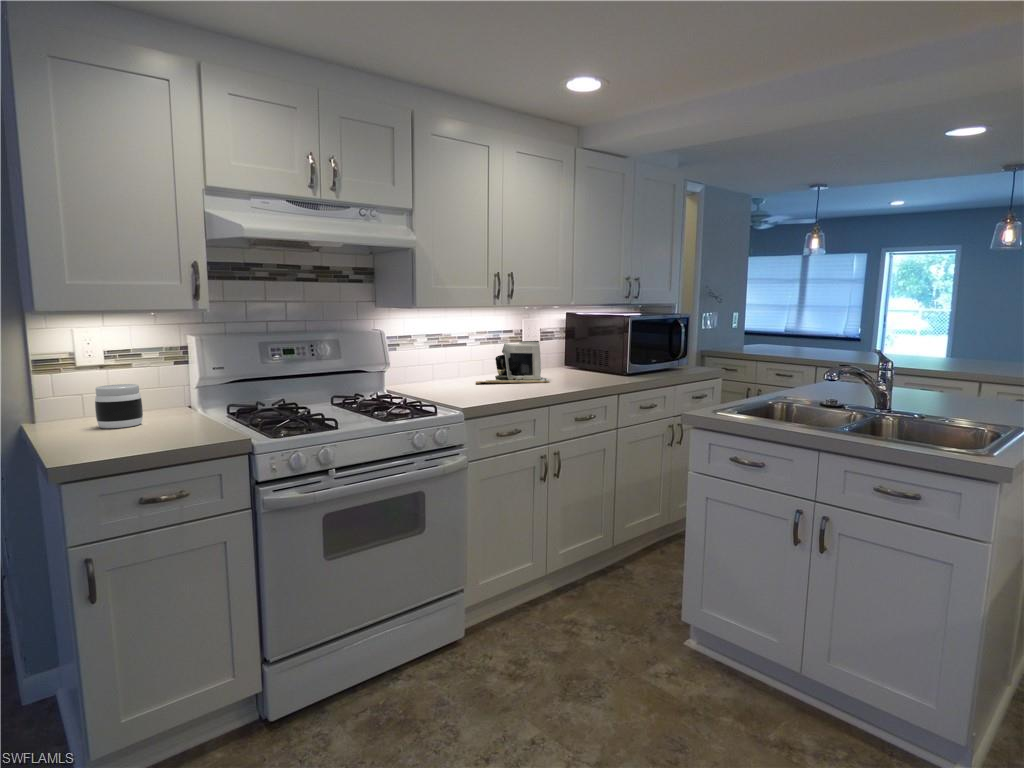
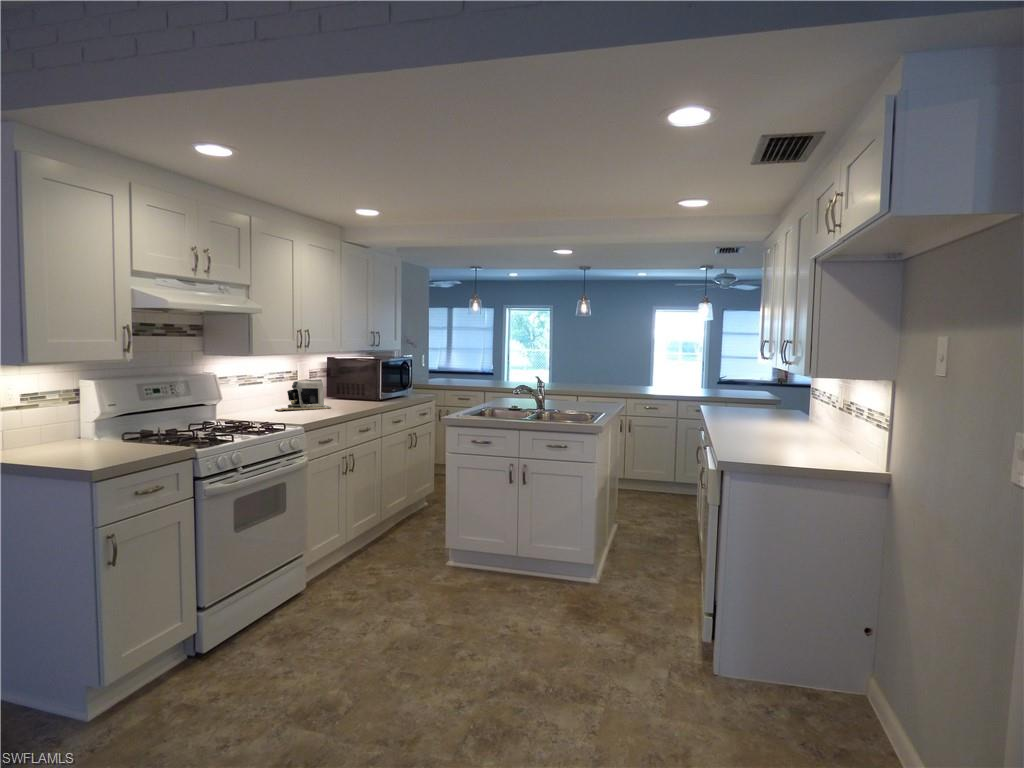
jar: present [95,384,143,428] -> none [38,419,75,453]

